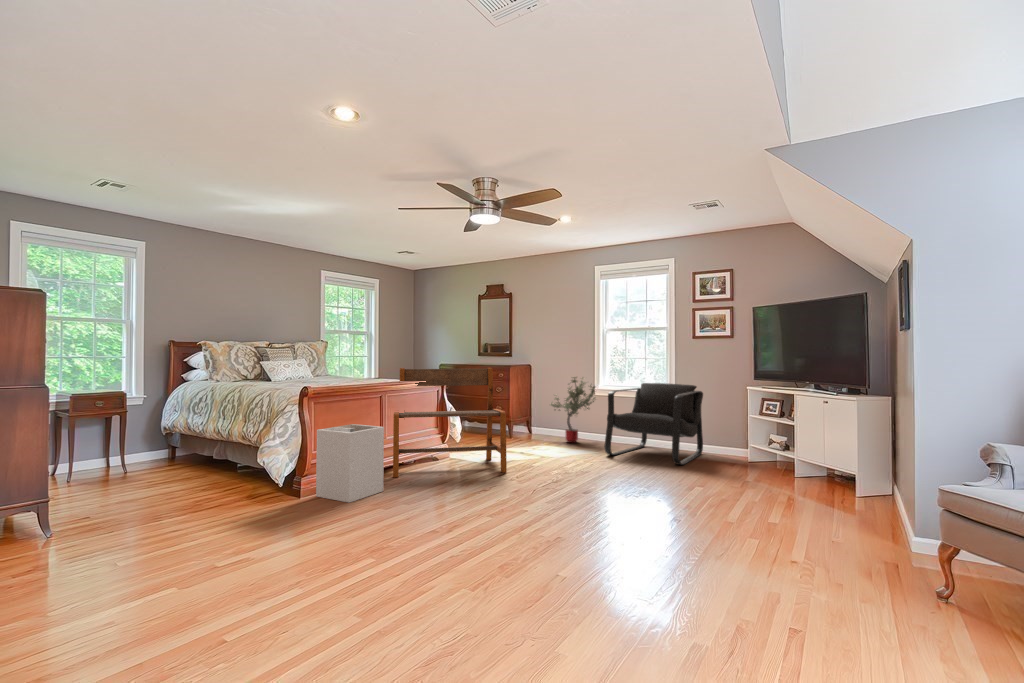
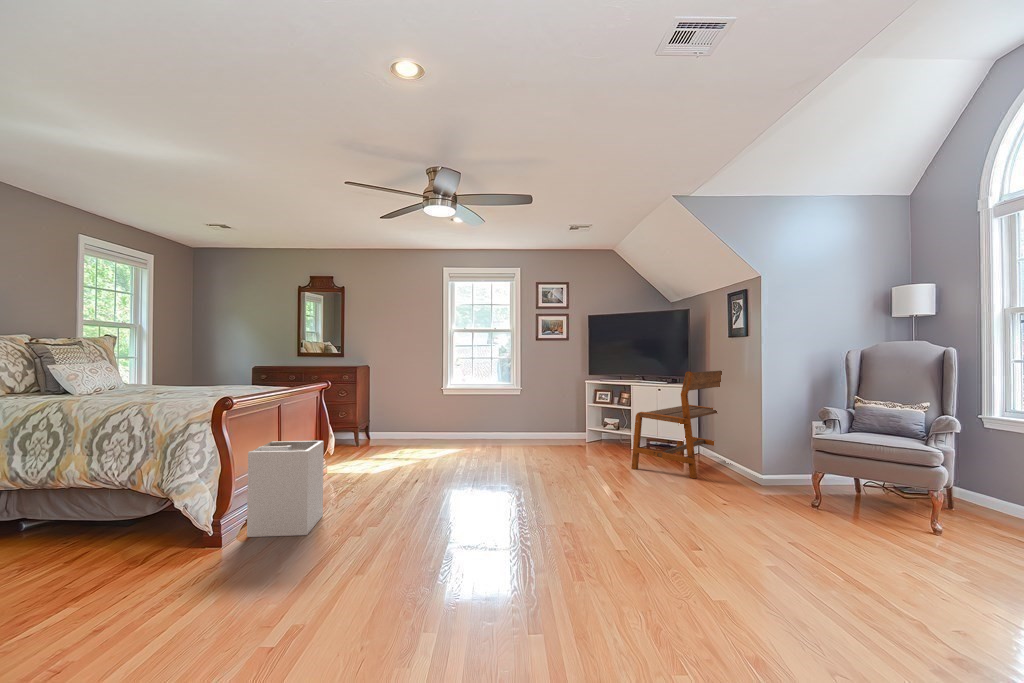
bench: present [393,368,507,477] -> present [631,371,722,478]
potted tree: present [551,377,595,443] -> none [398,375,451,442]
armchair: present [605,383,703,465] -> none [476,380,550,450]

